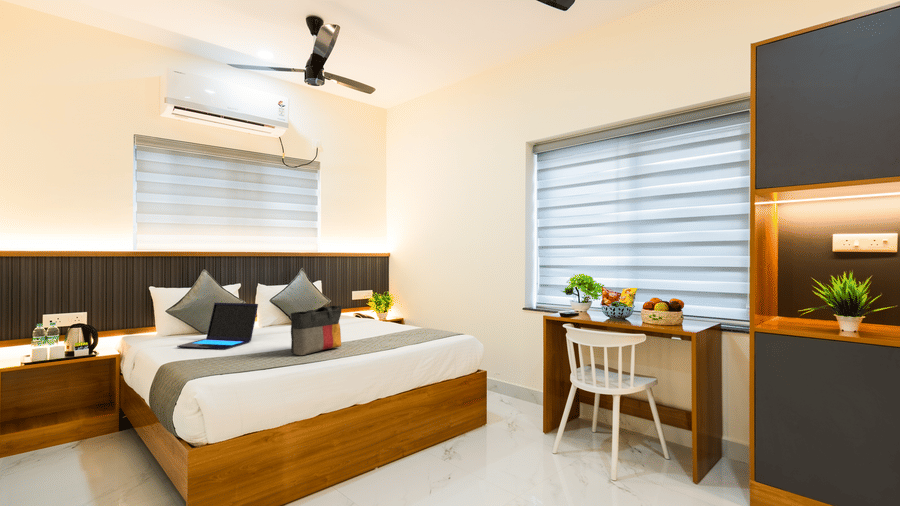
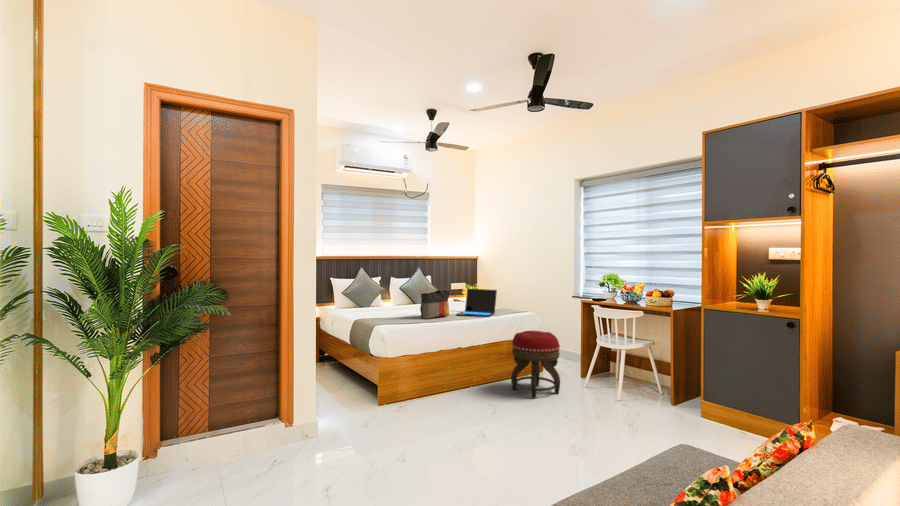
laptop: present [177,303,258,350] -> present [457,289,497,317]
footstool: none [443,367,521,486] -> present [511,331,560,399]

